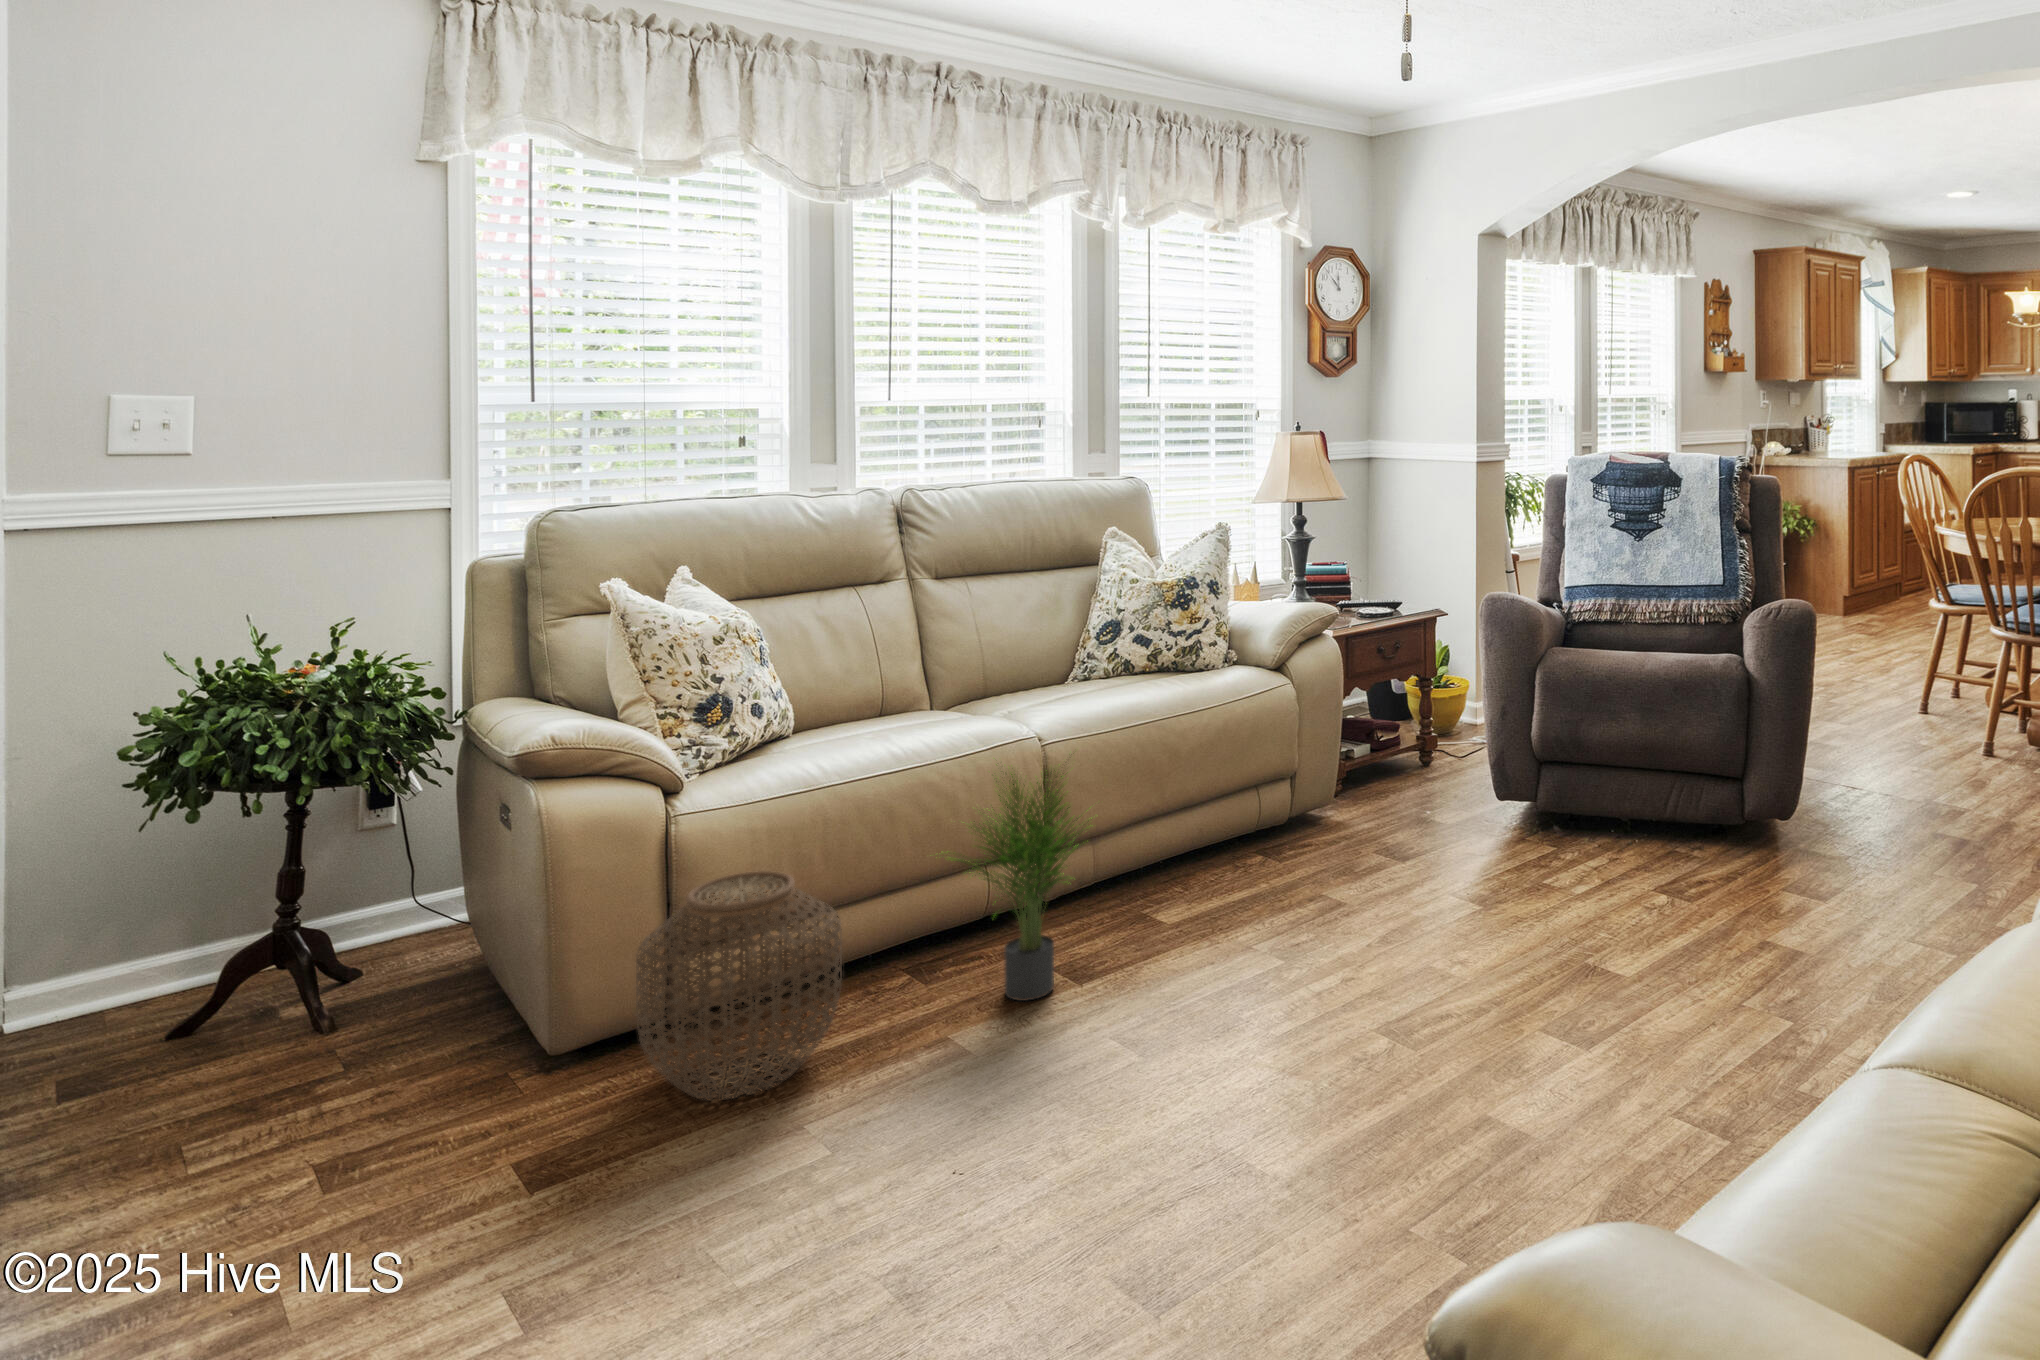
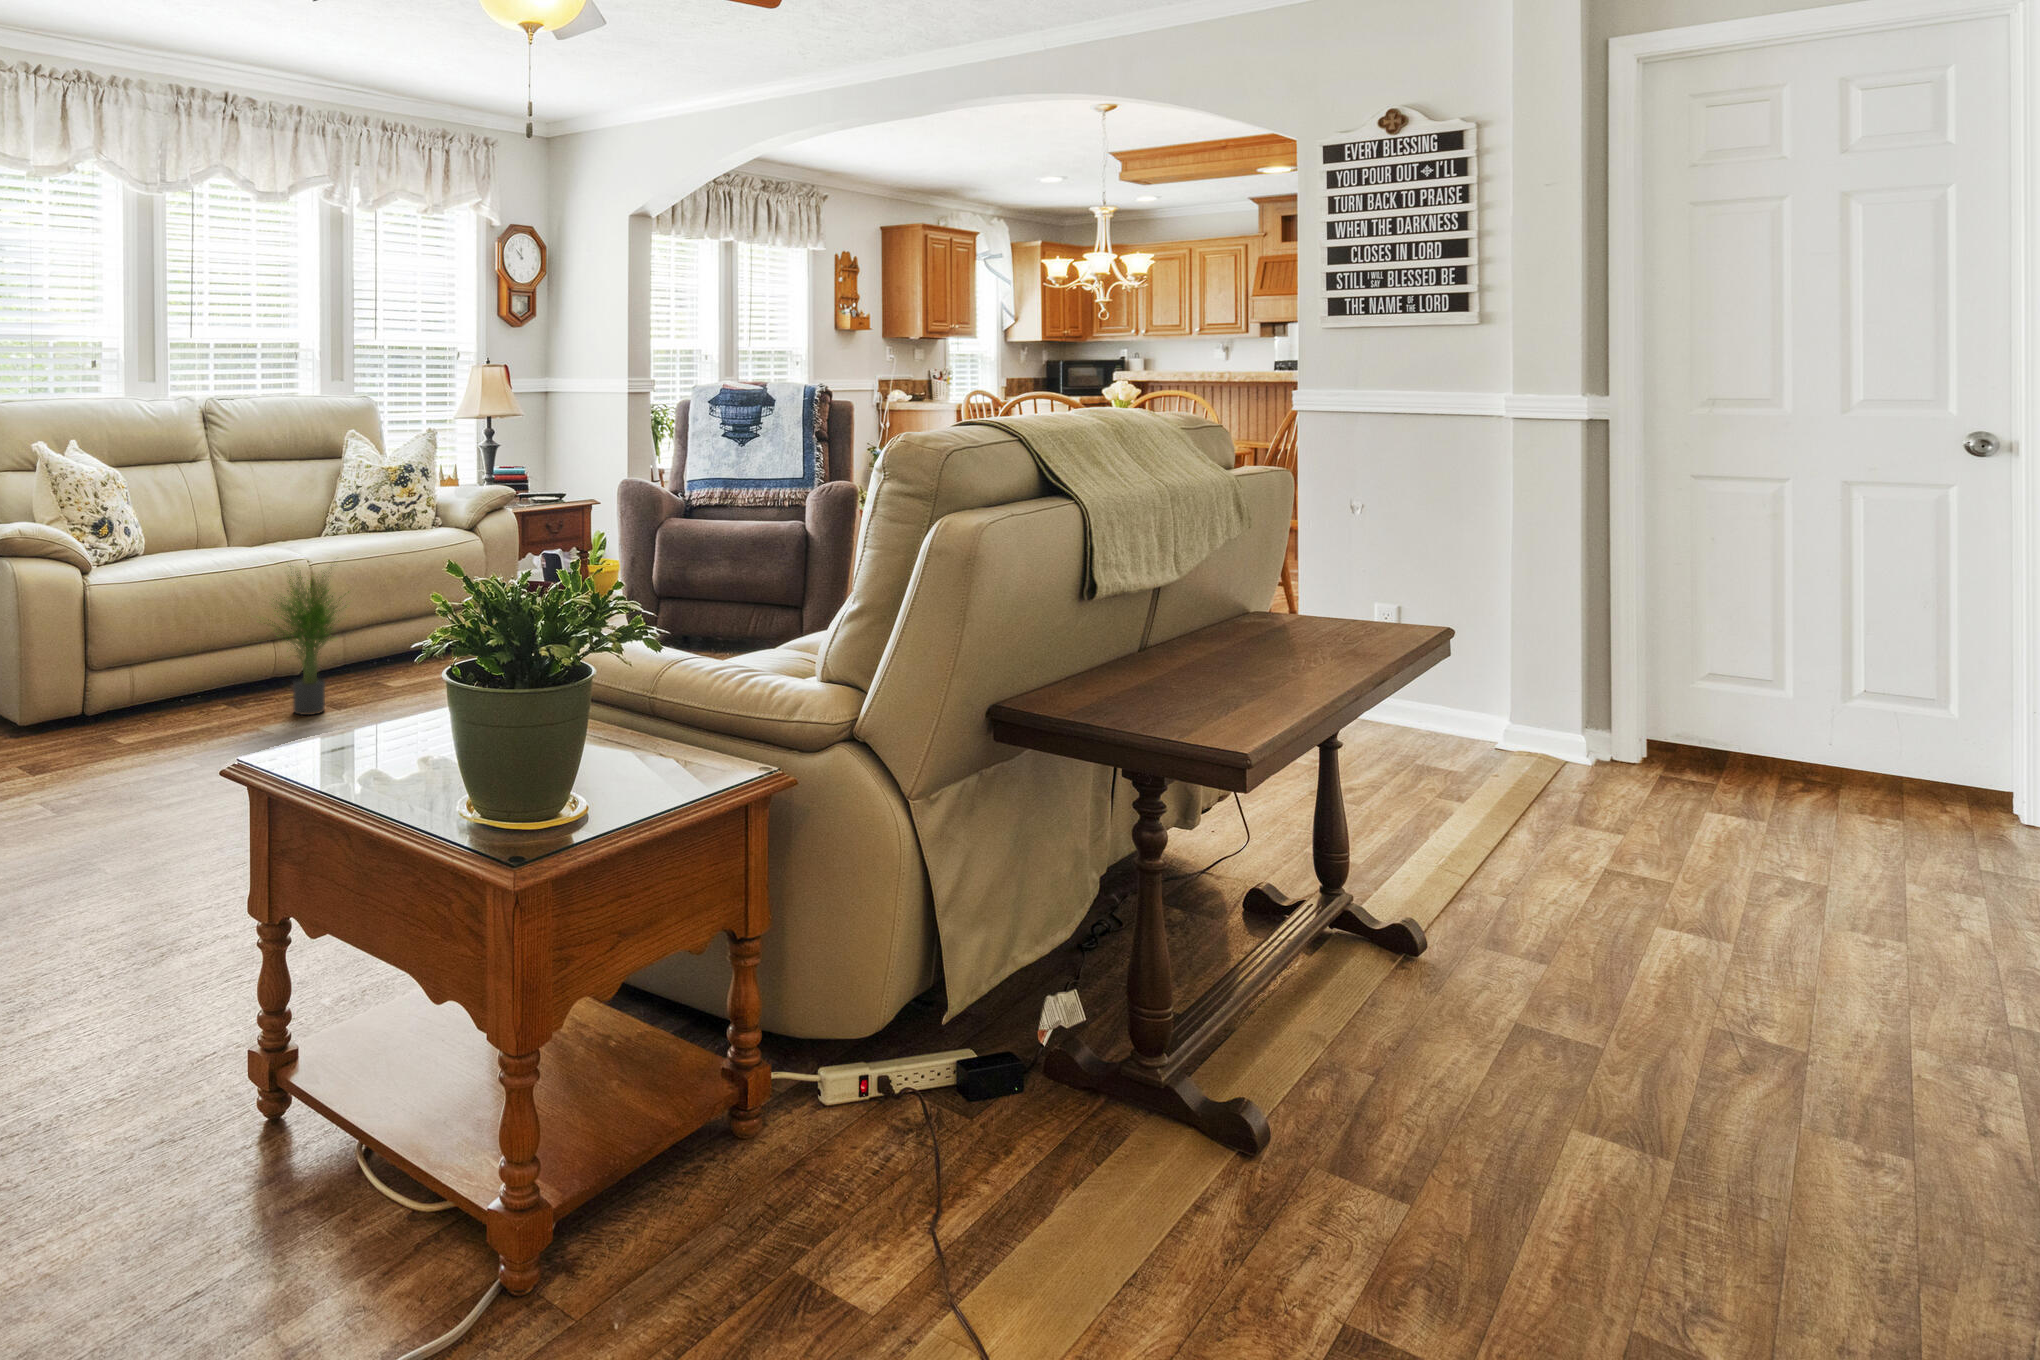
woven basket: present [636,871,842,1100] -> none [78,618,197,748]

